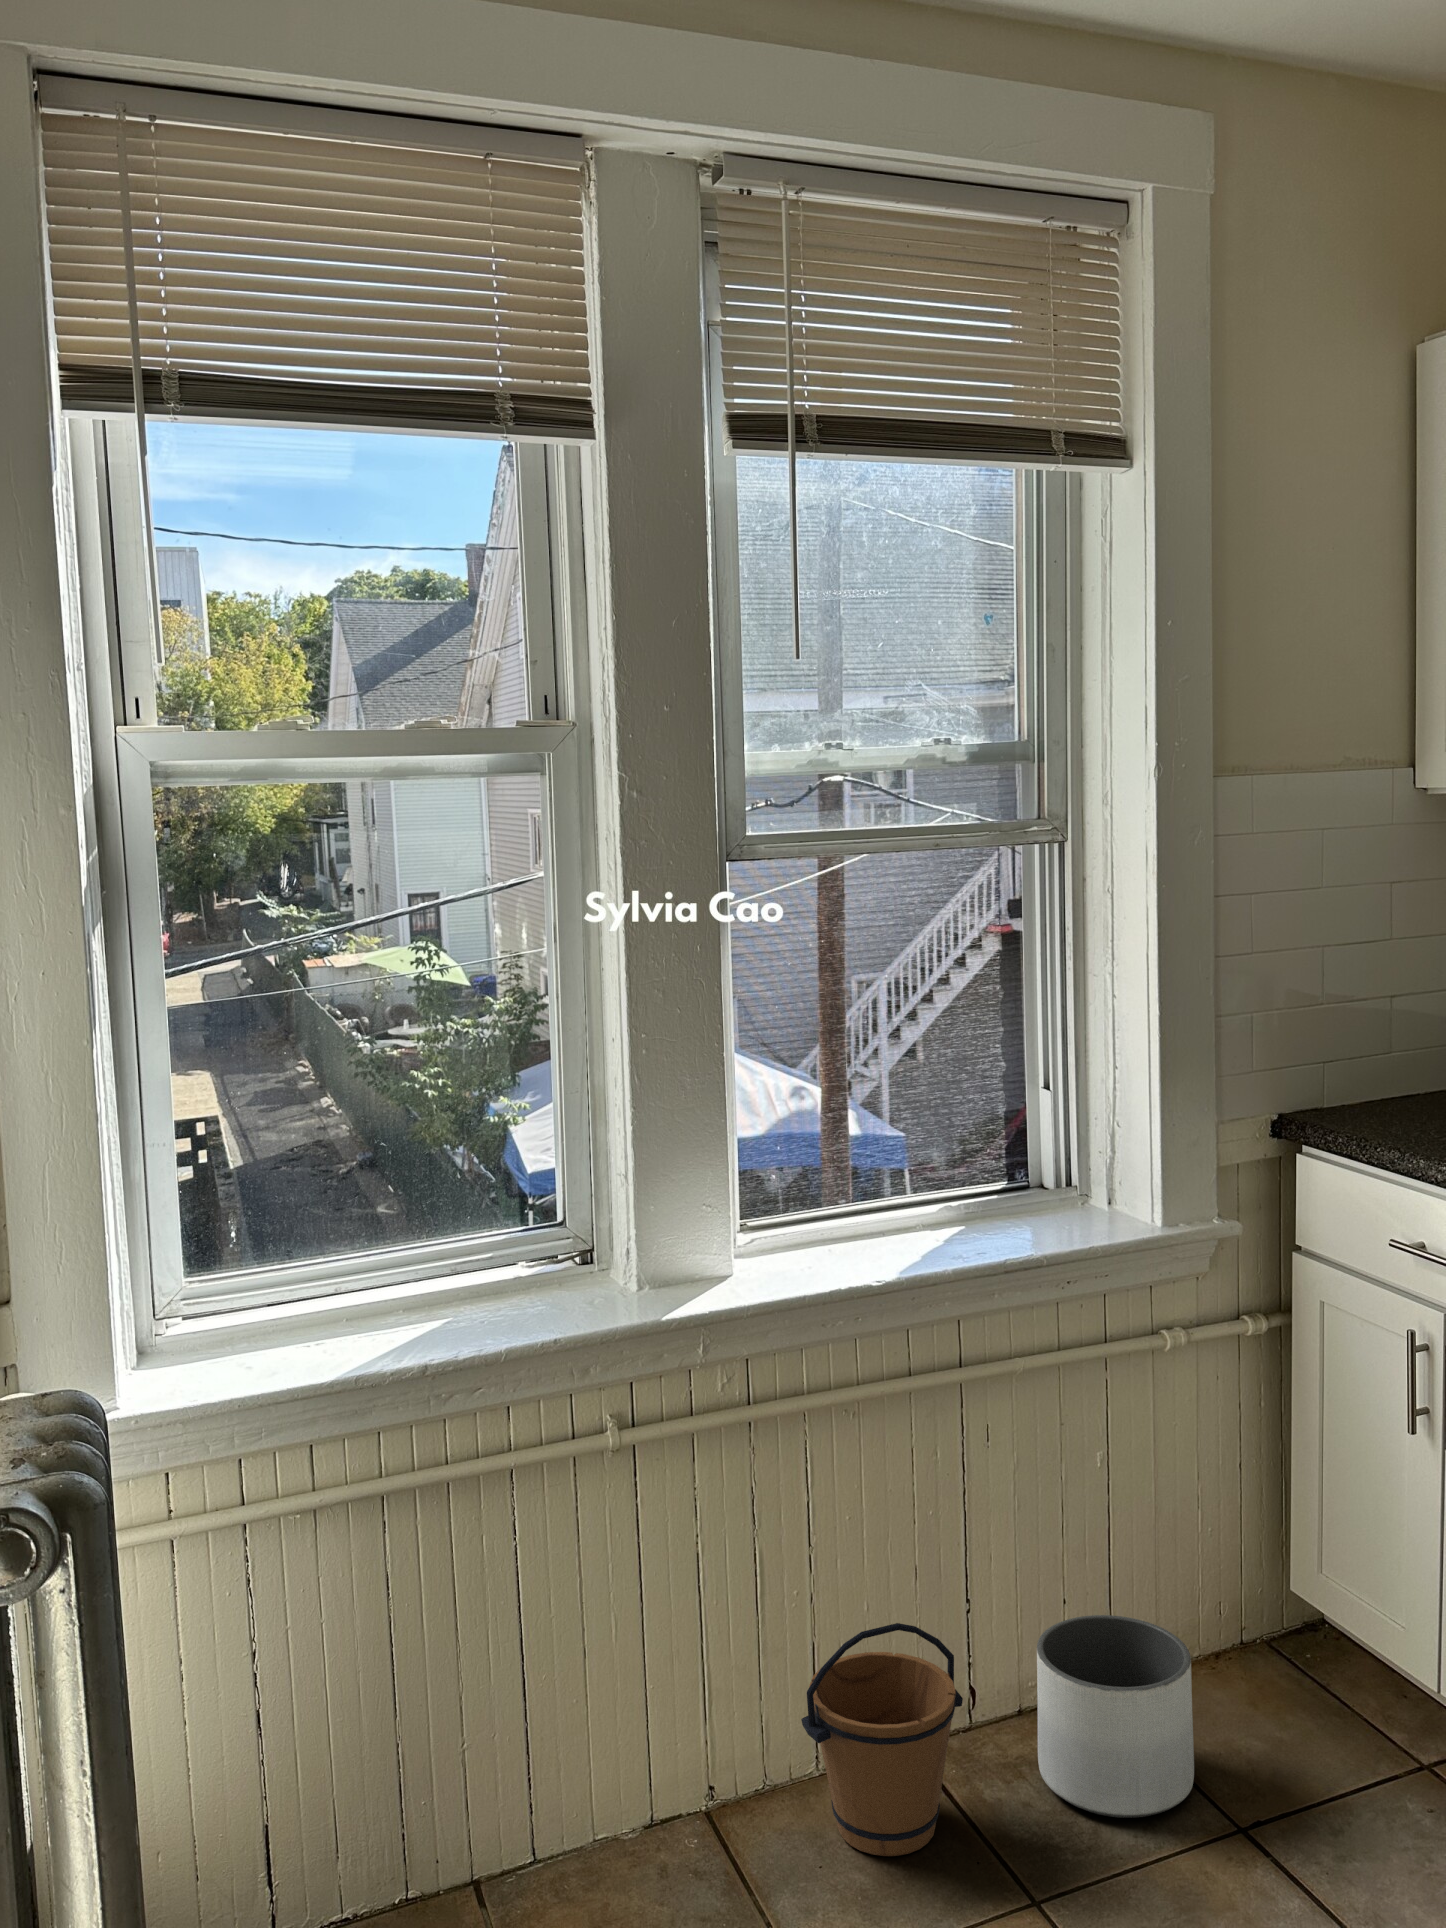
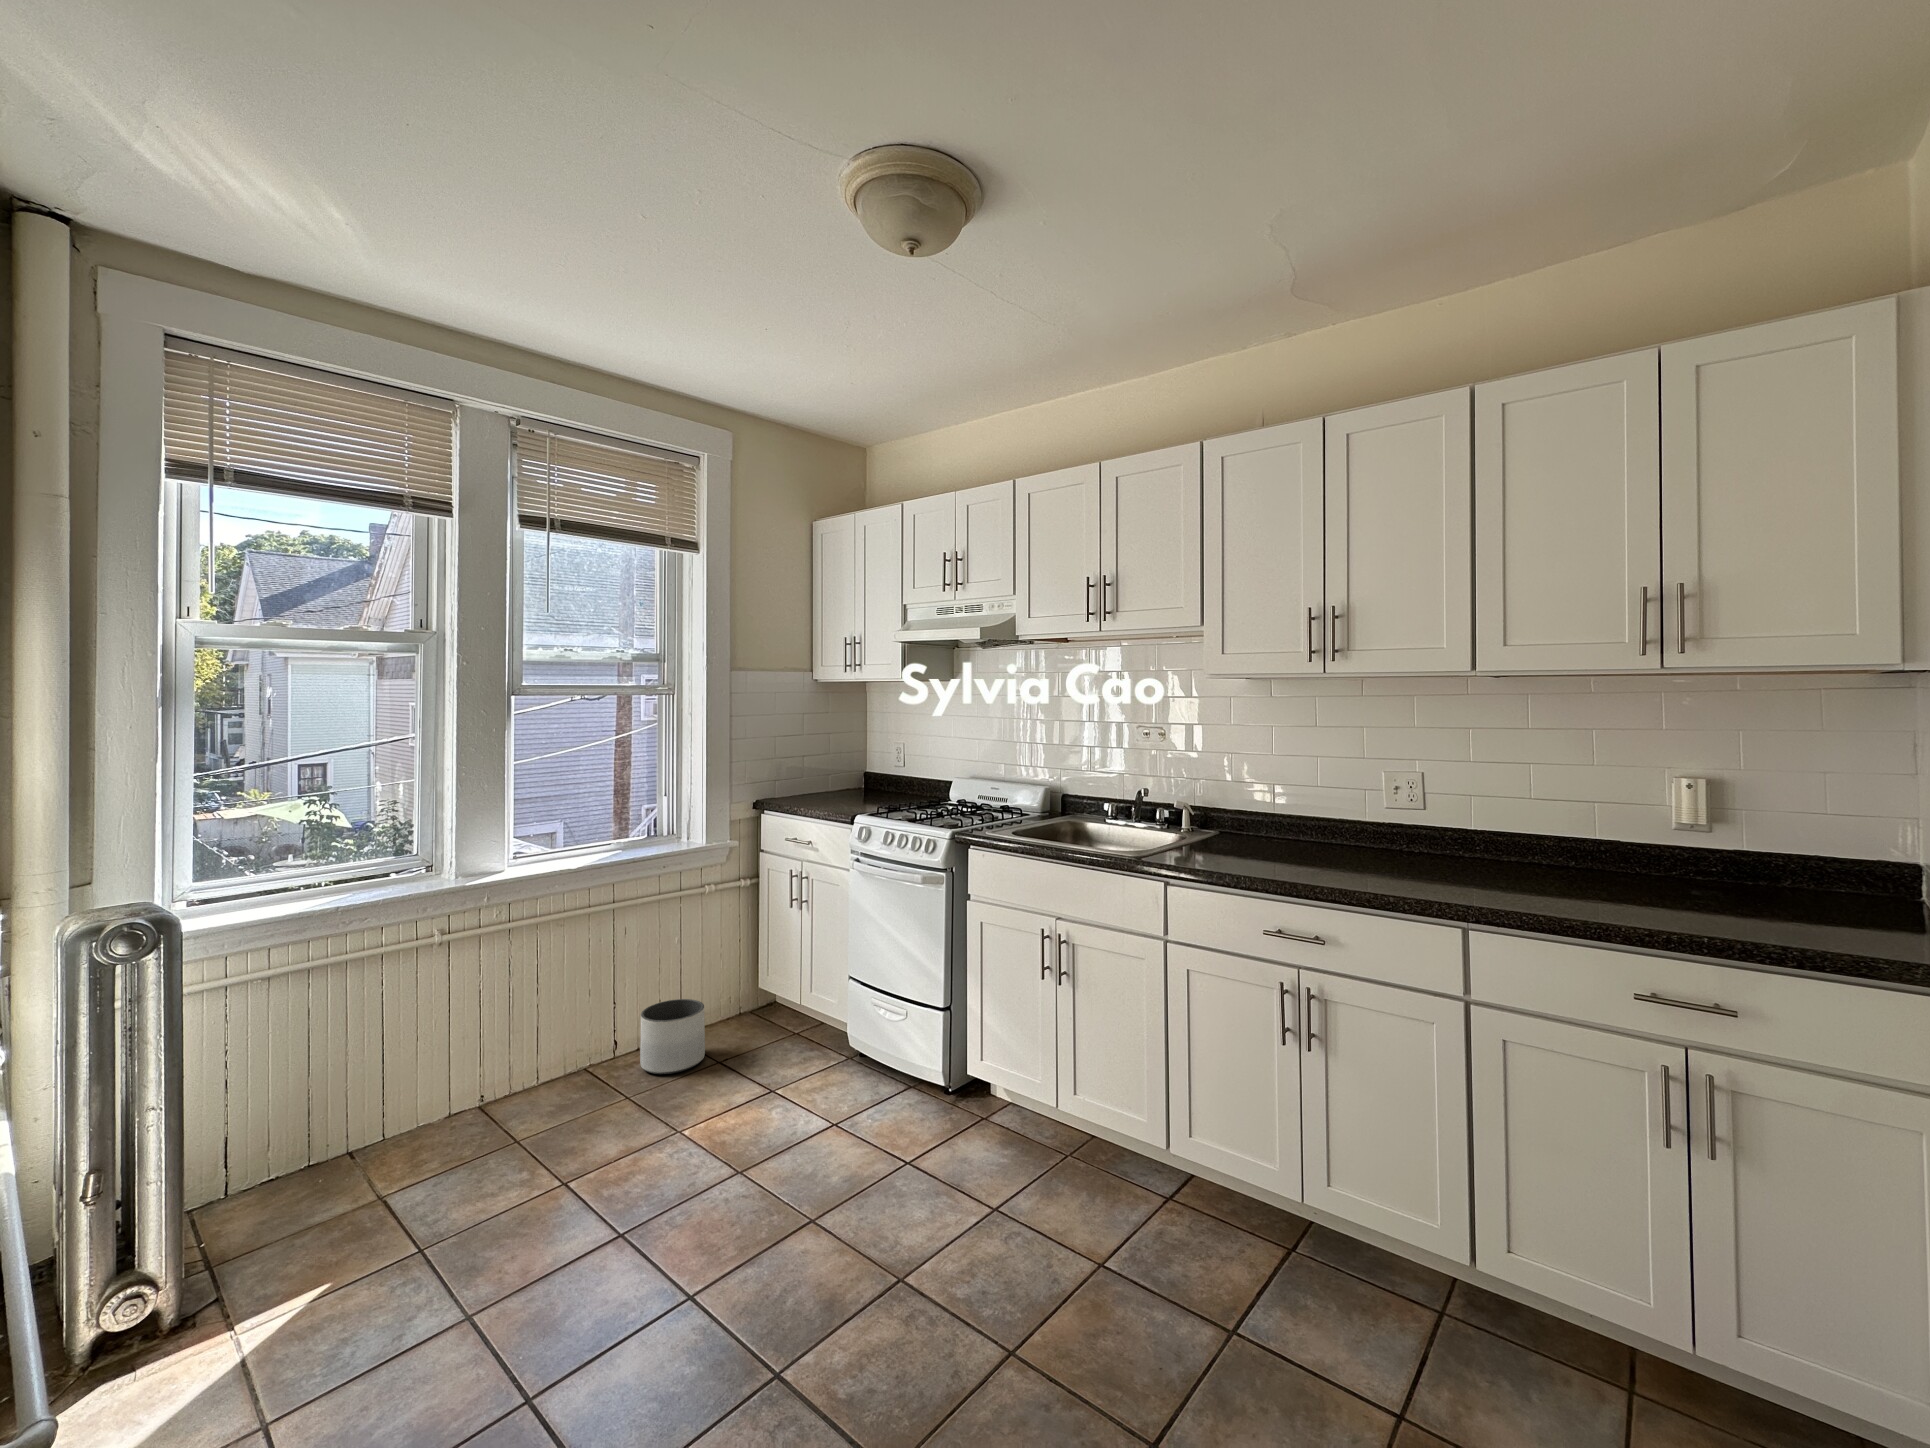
bucket: present [801,1623,963,1856] -> none [528,1006,604,1104]

